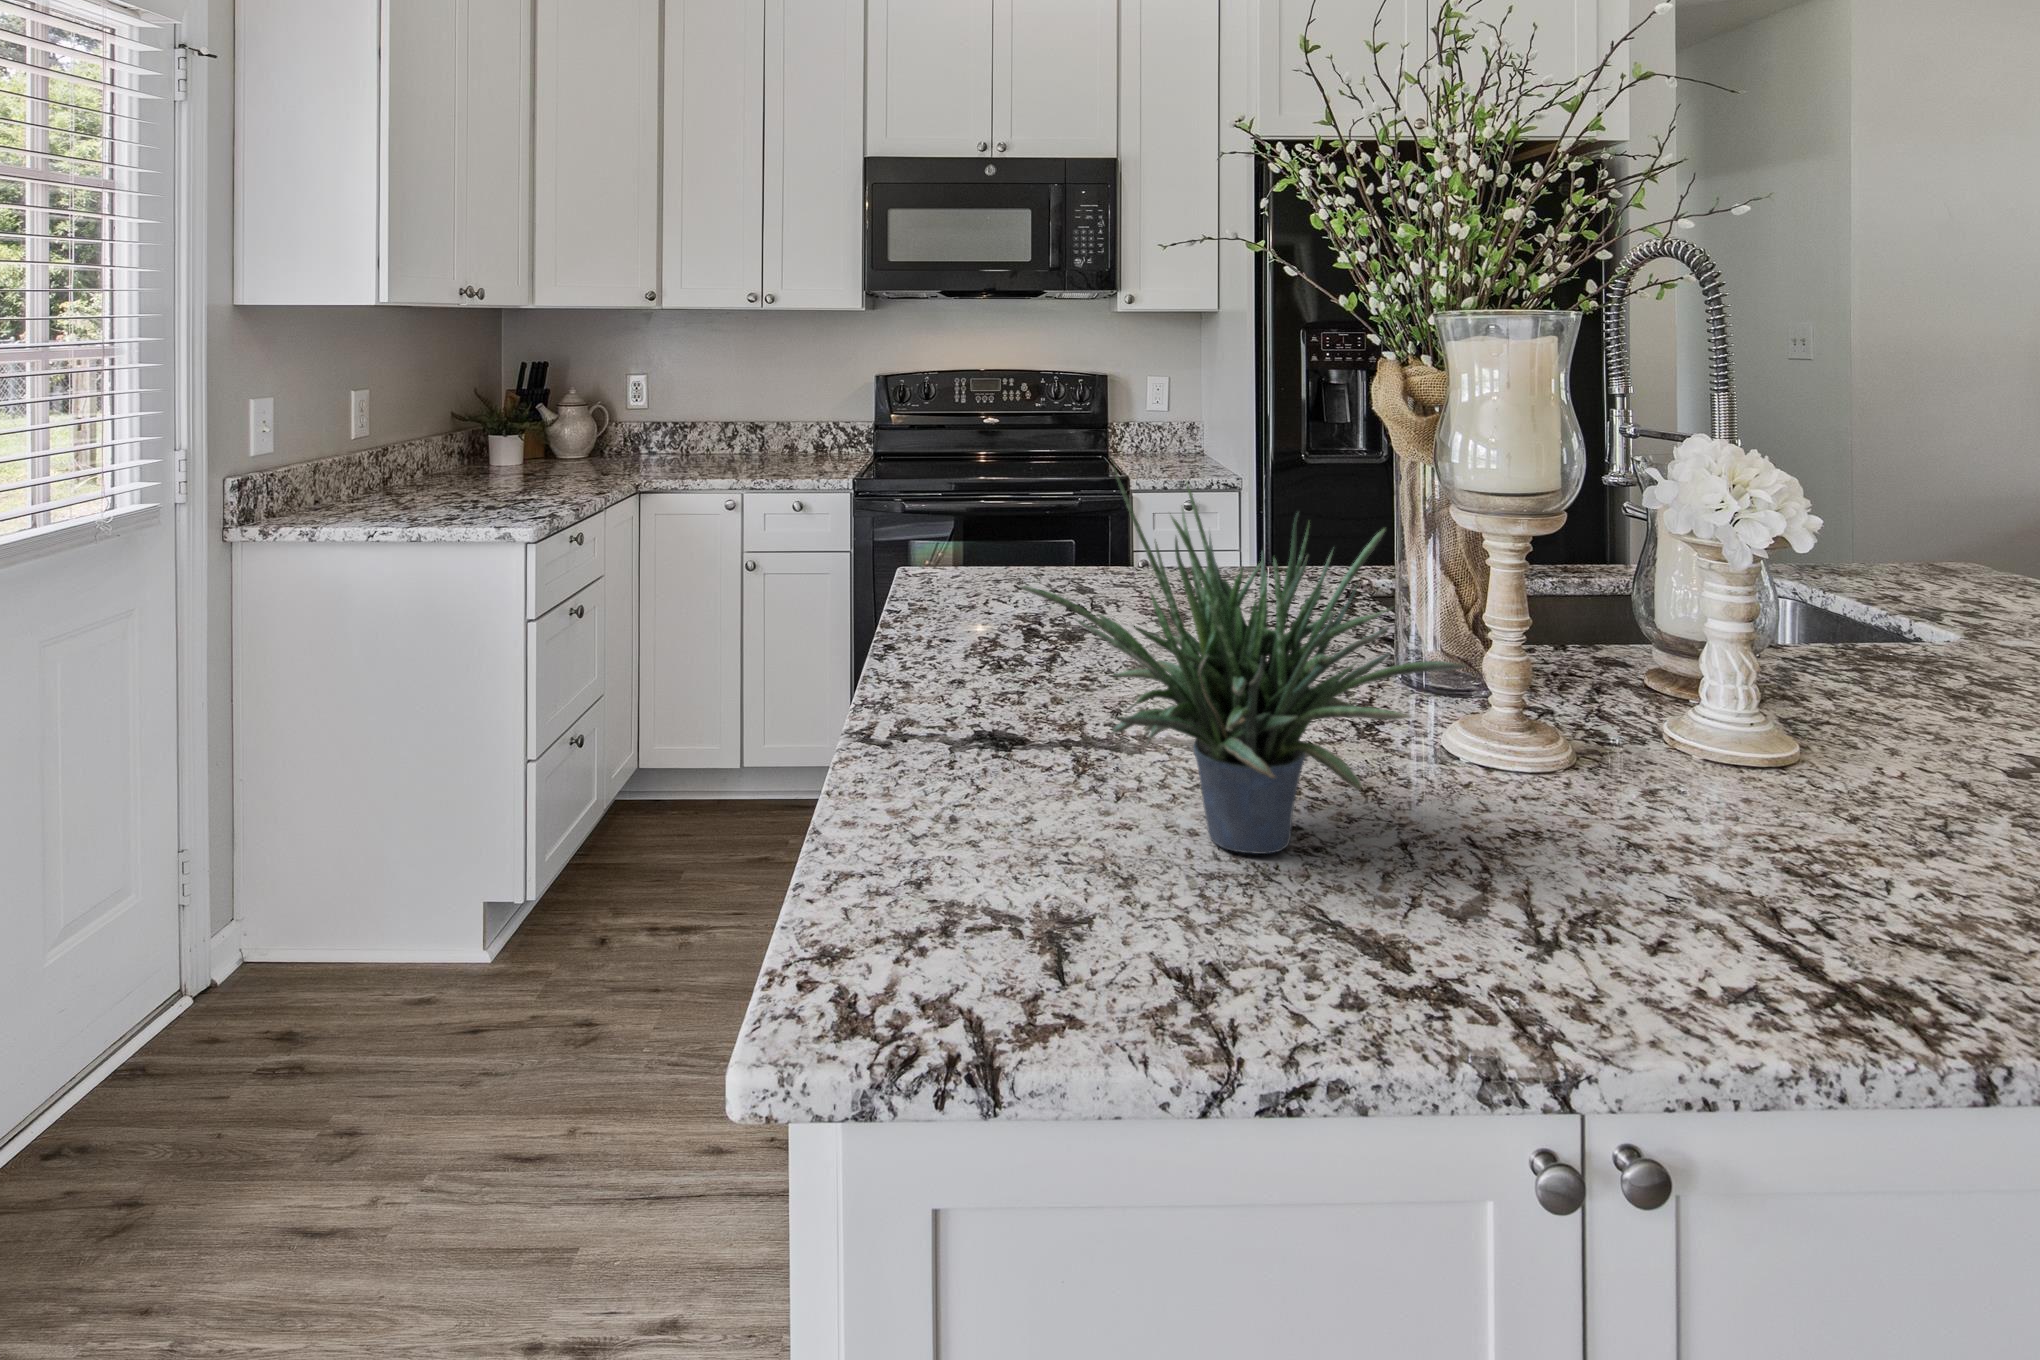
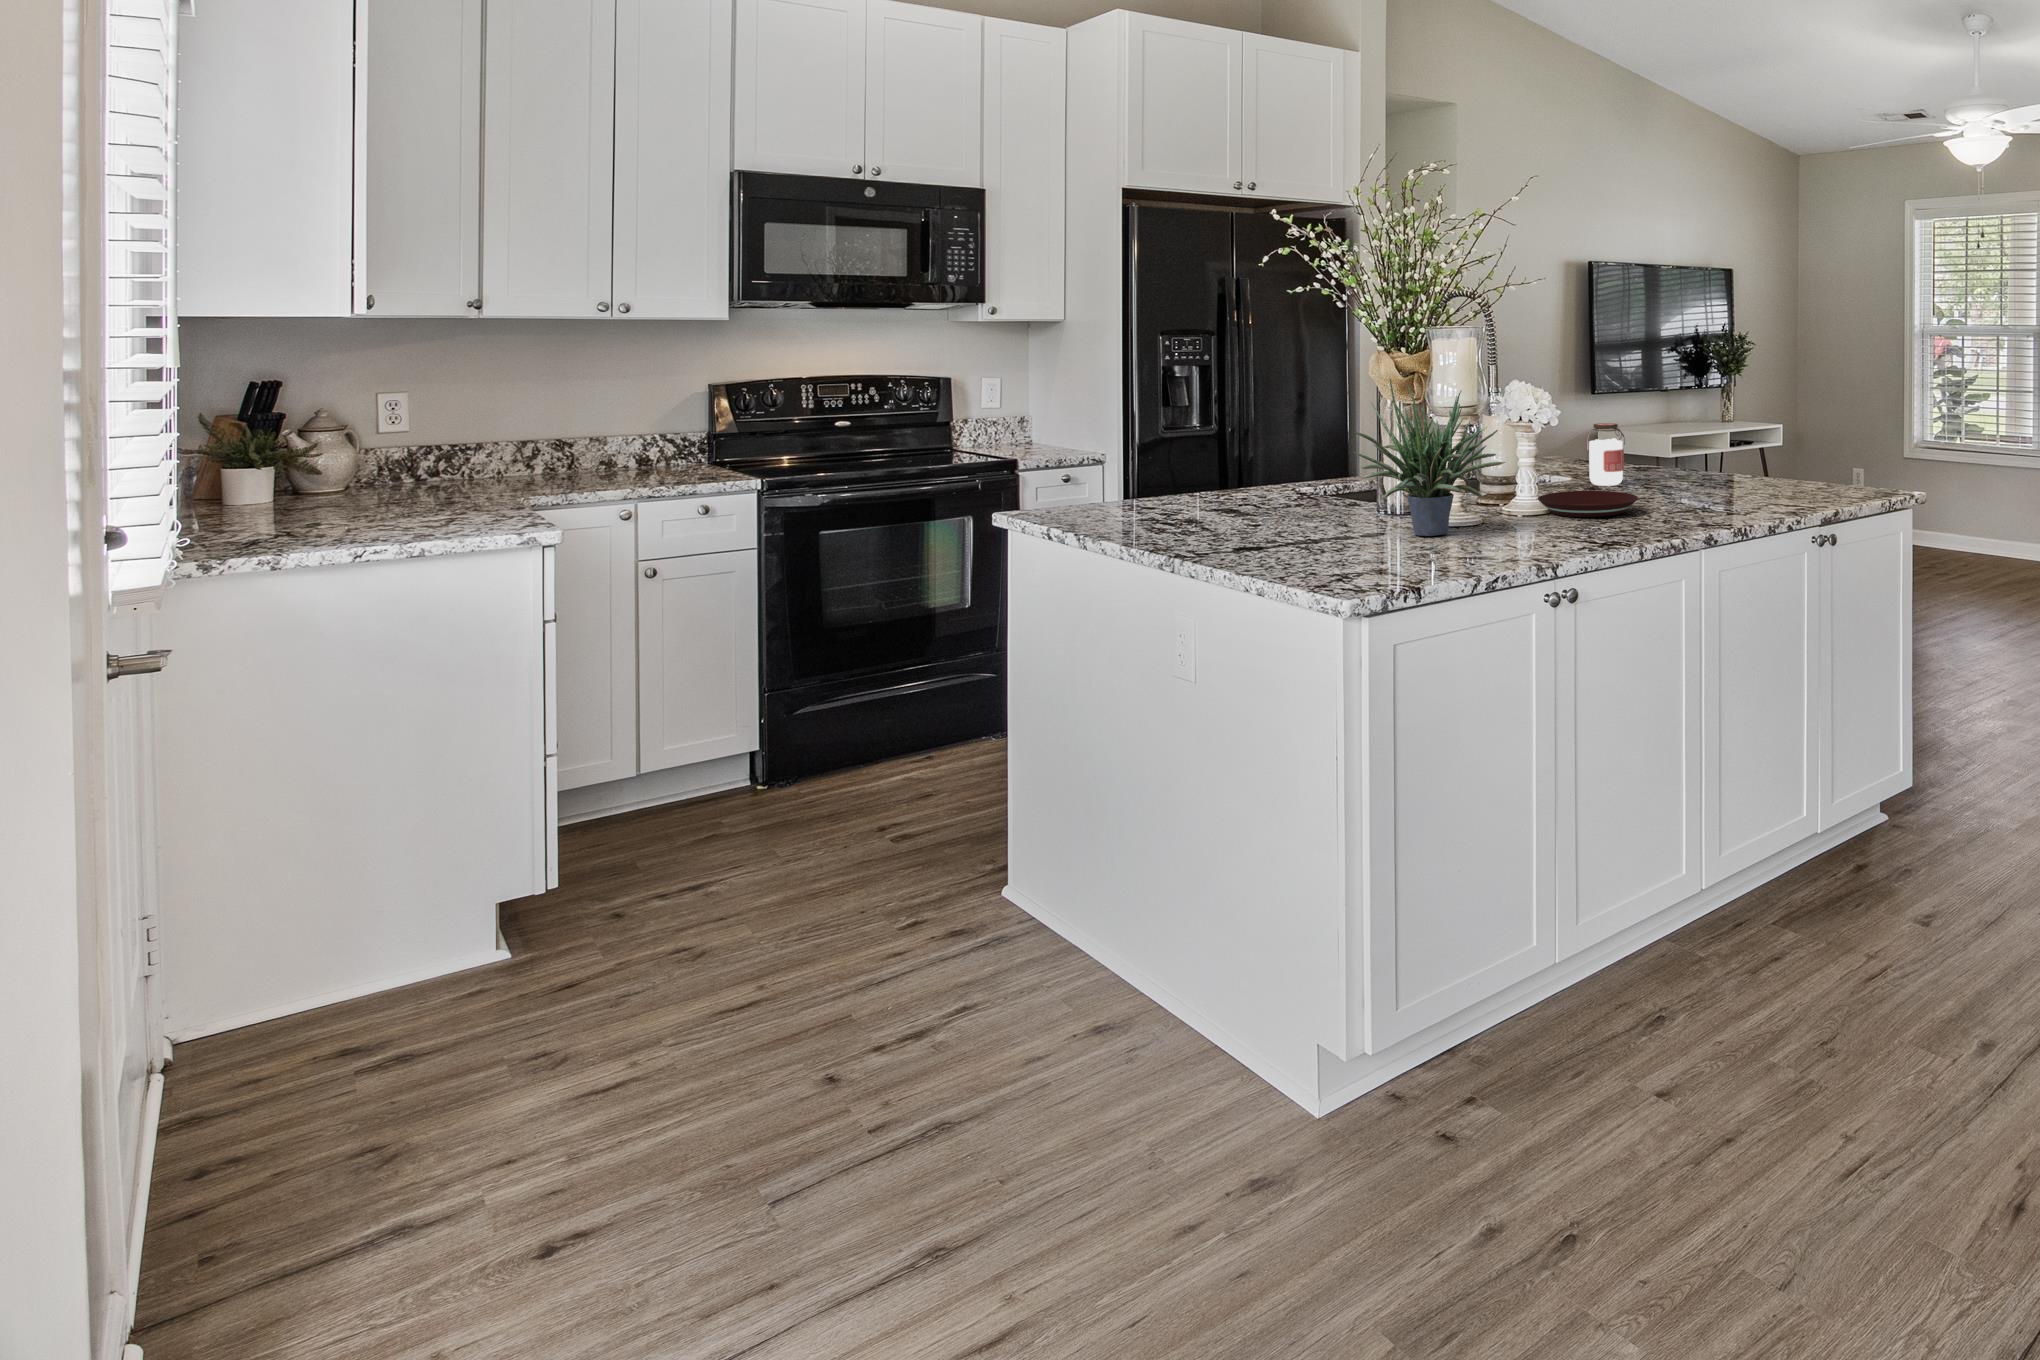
jar: none [1899,574,2018,738] -> present [1587,423,1625,486]
plate: none [1632,760,1960,896] -> present [1538,491,1638,517]

